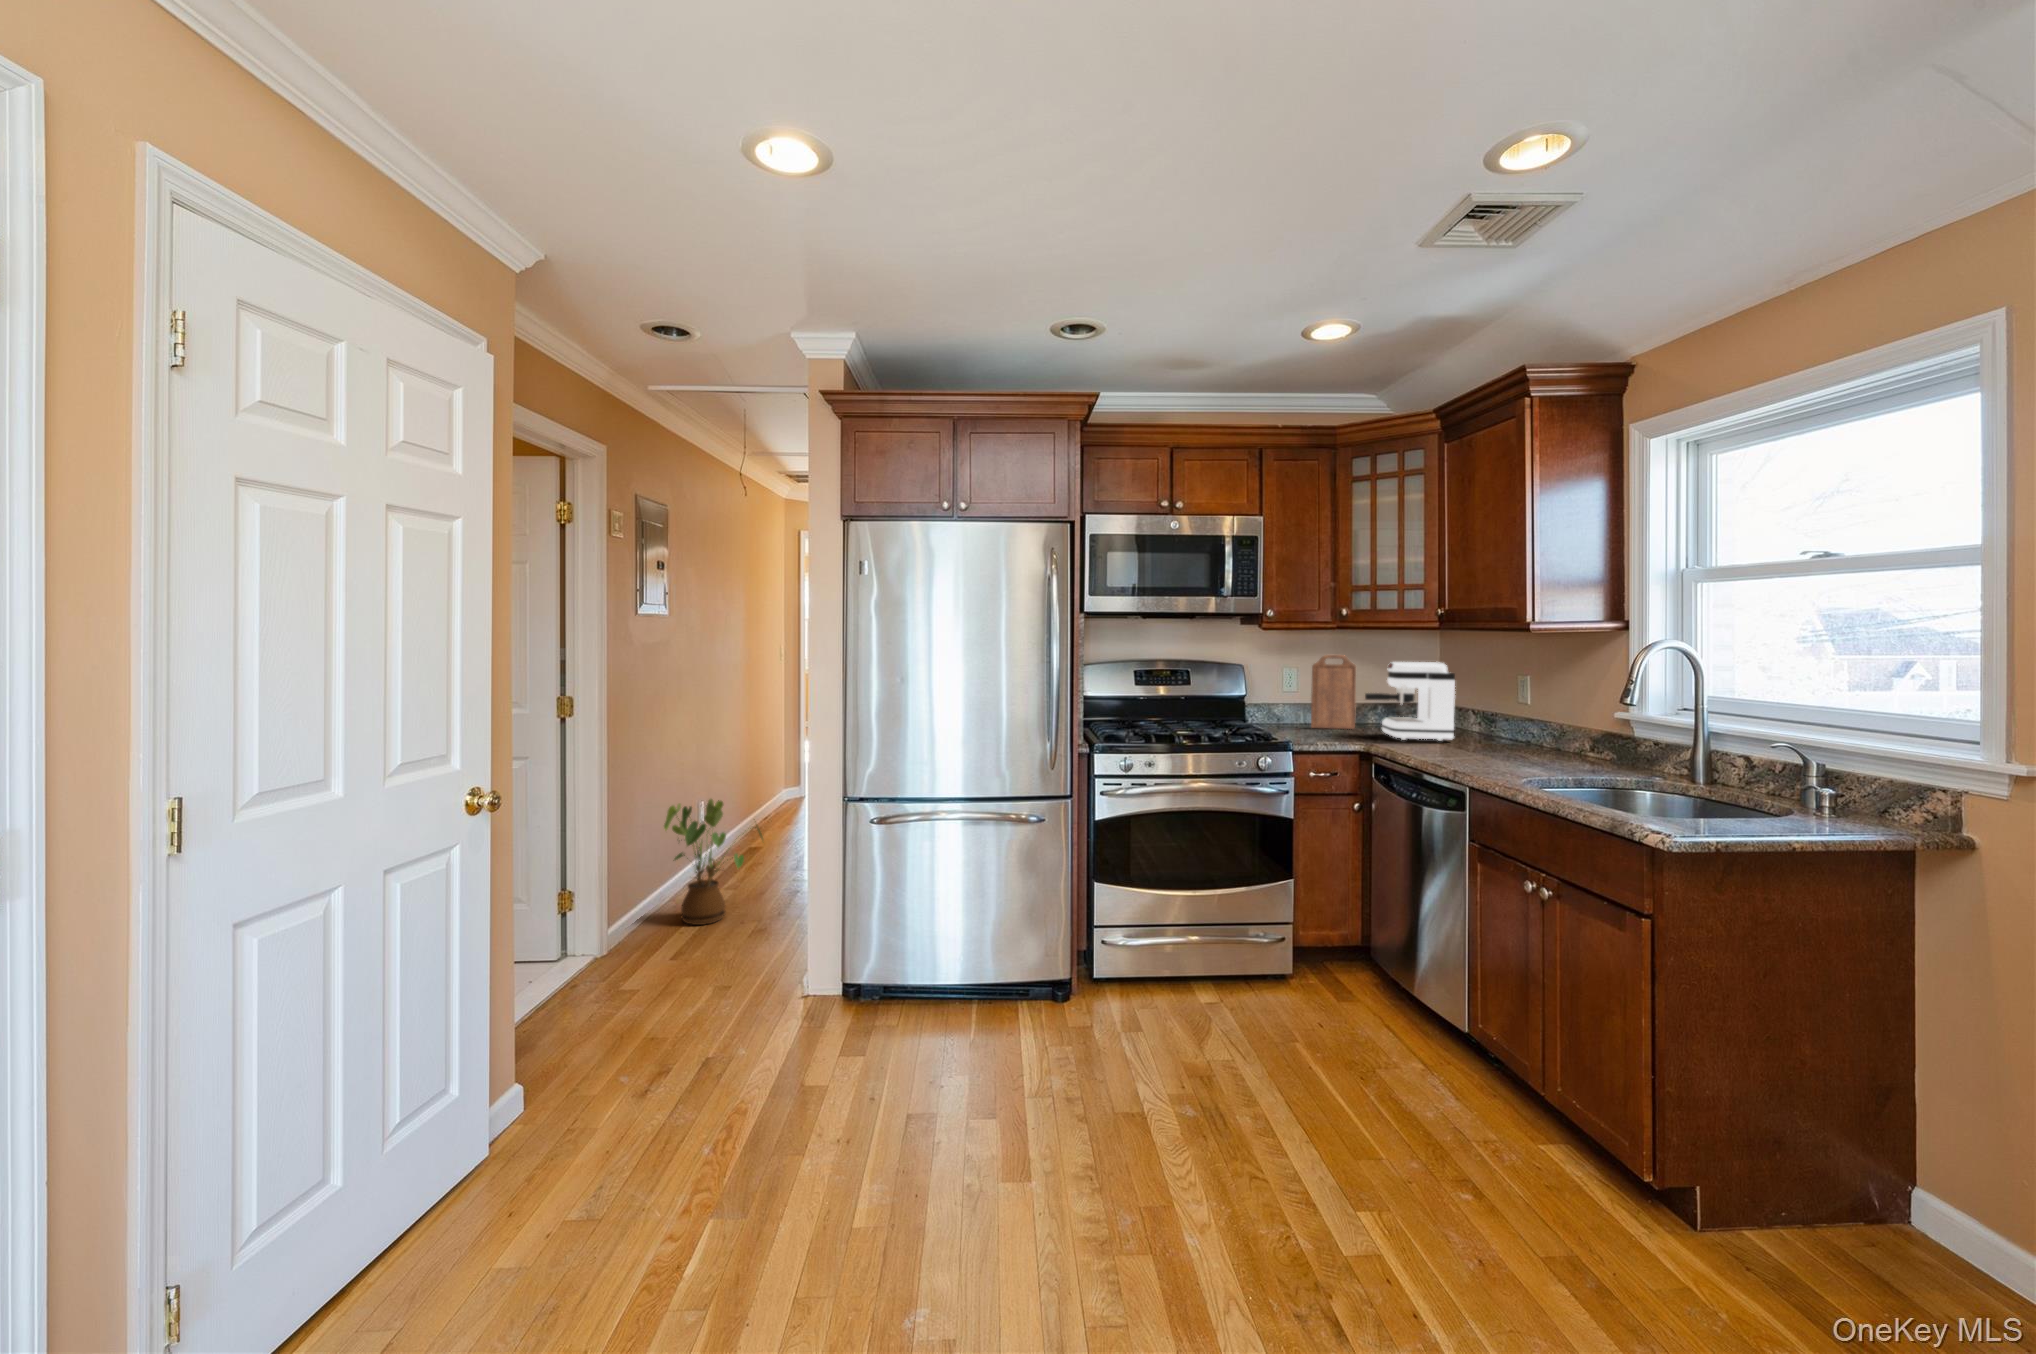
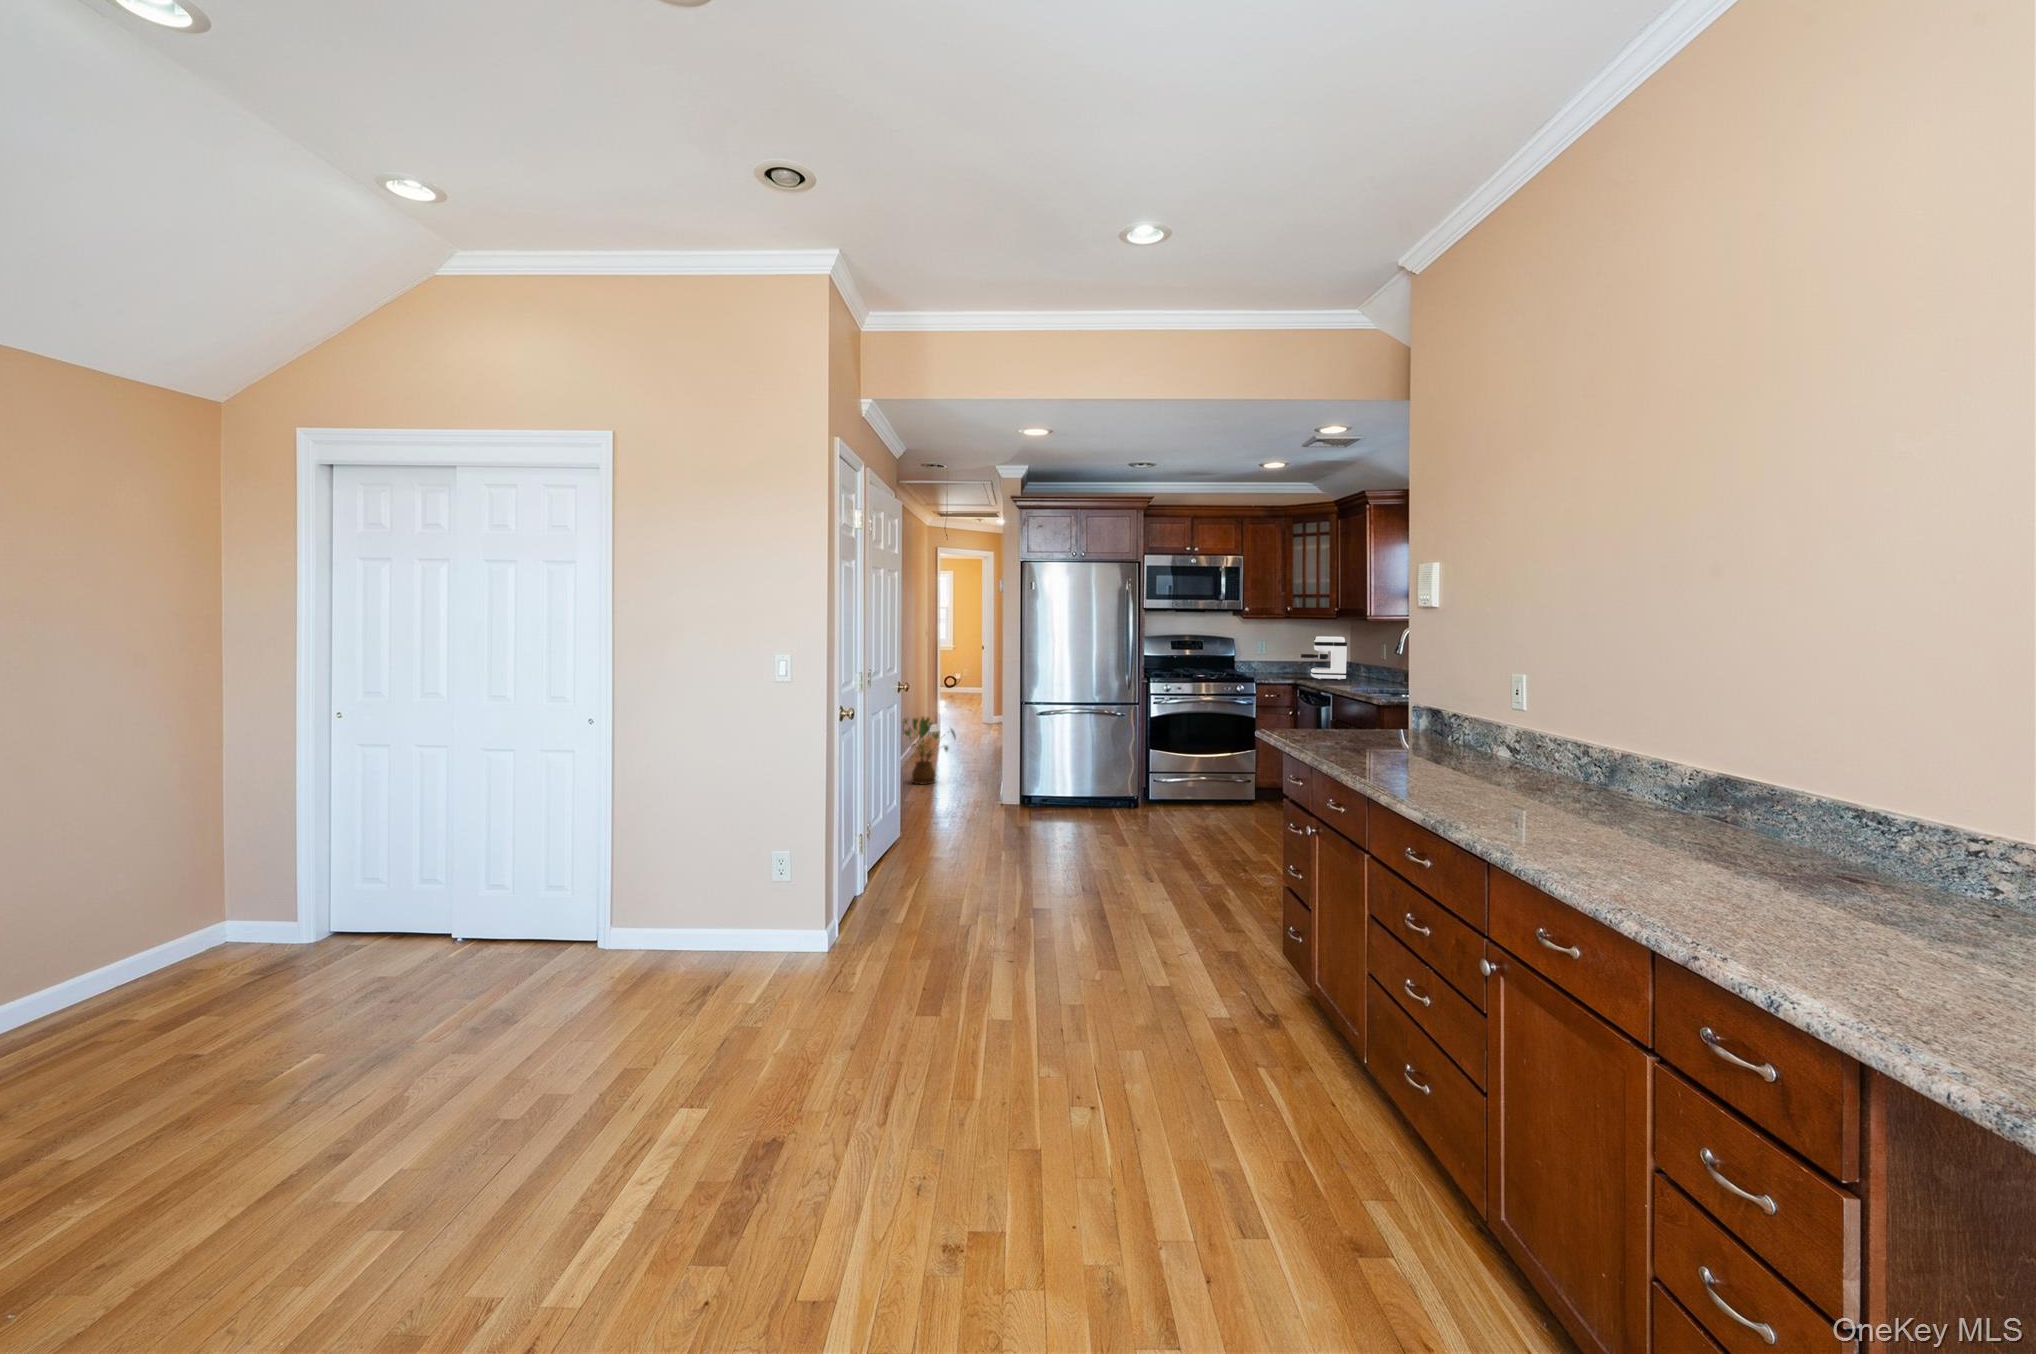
cutting board: present [1311,655,1356,729] -> none [1274,633,1300,675]

